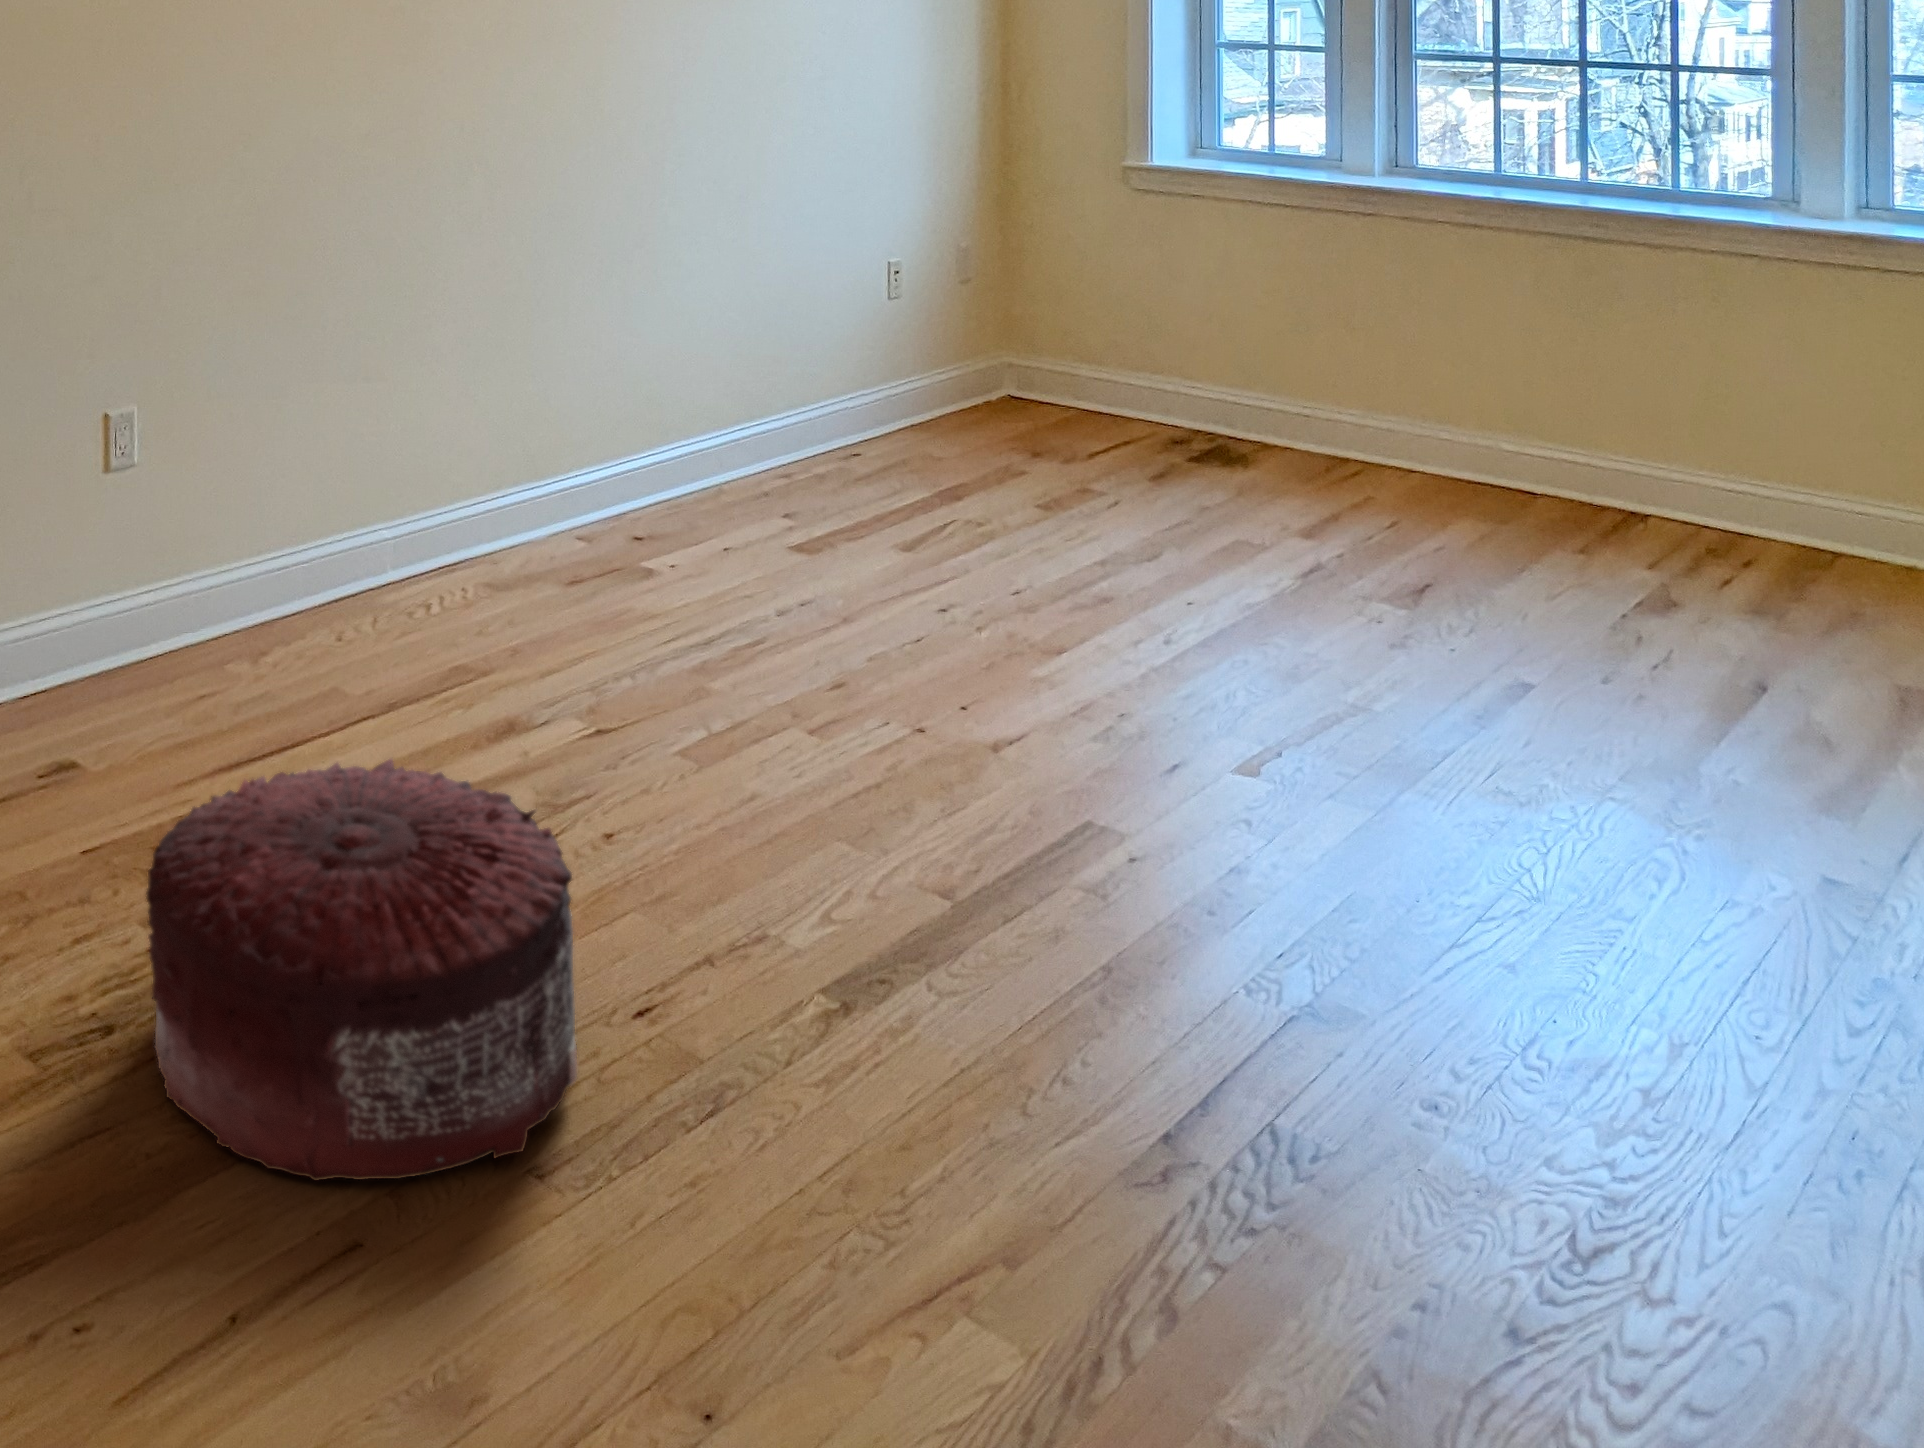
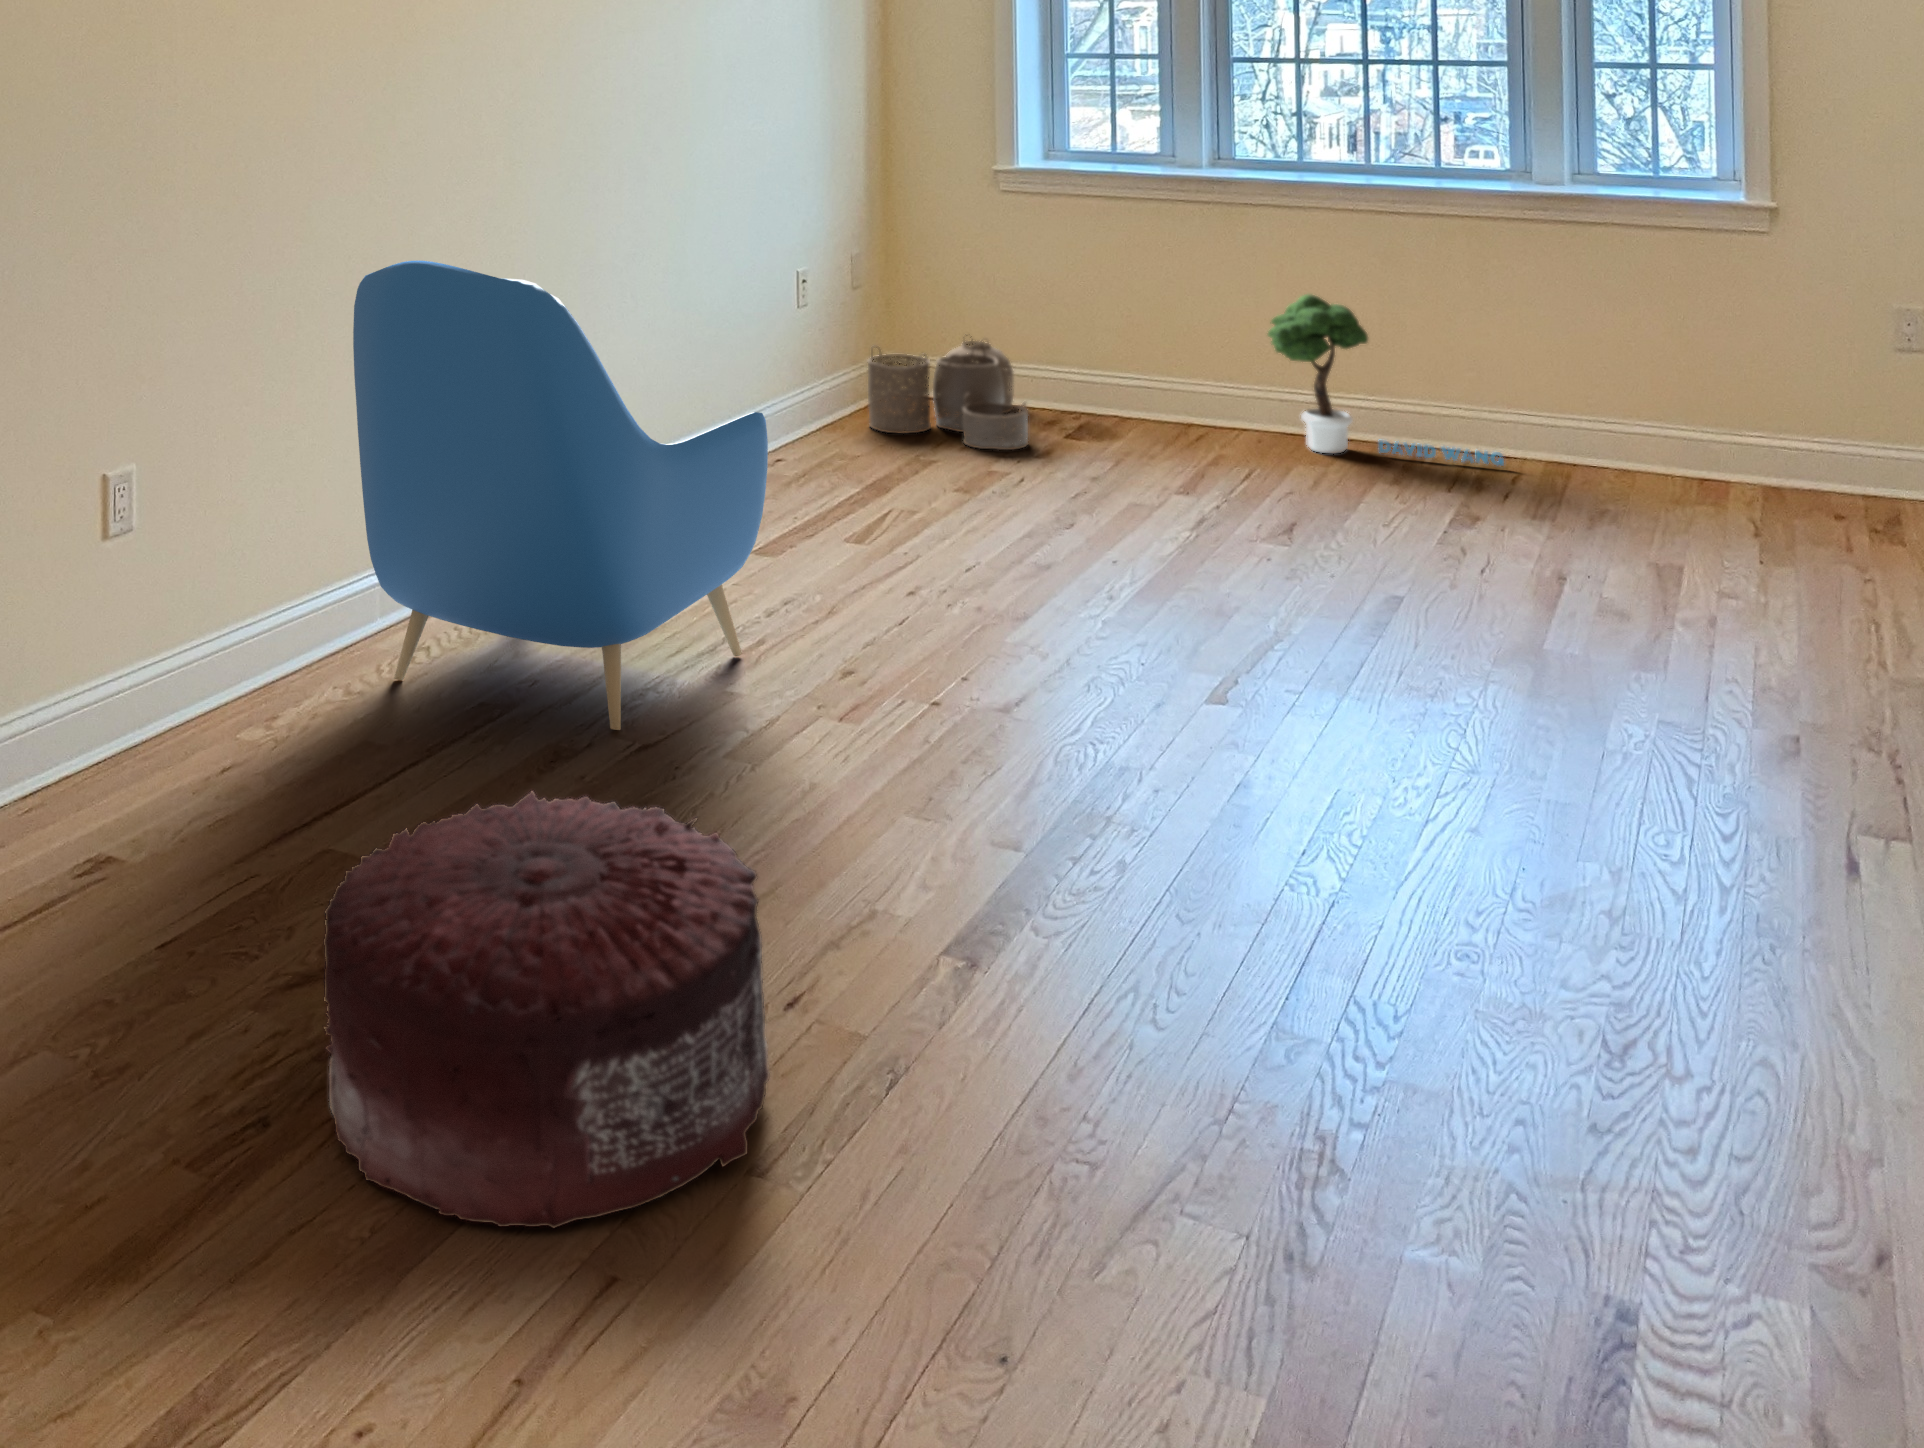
armchair: none [341,234,760,709] -> present [353,261,768,730]
potted tree: none [1433,326,1742,547] -> present [1268,294,1504,465]
woven basket: none [966,340,1141,468] -> present [868,334,1028,450]

